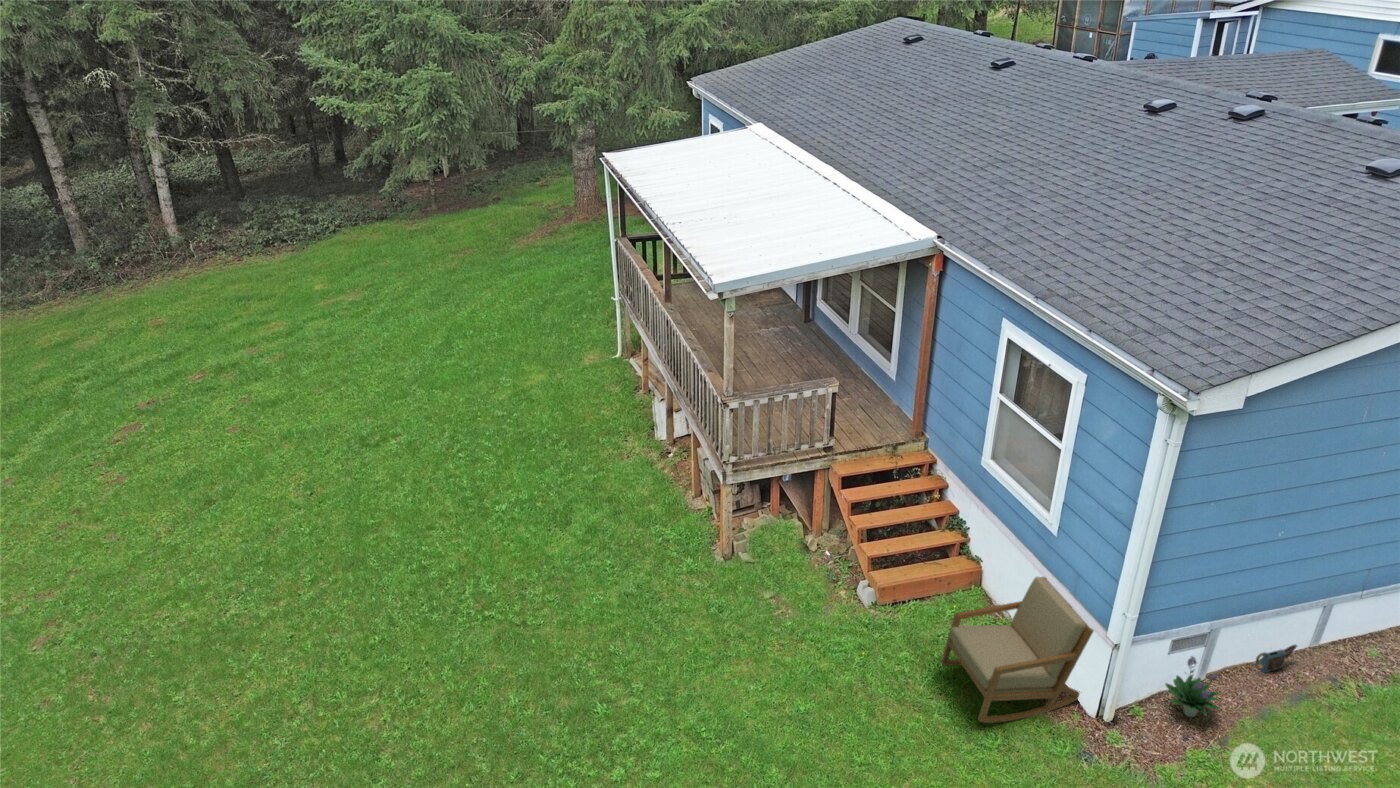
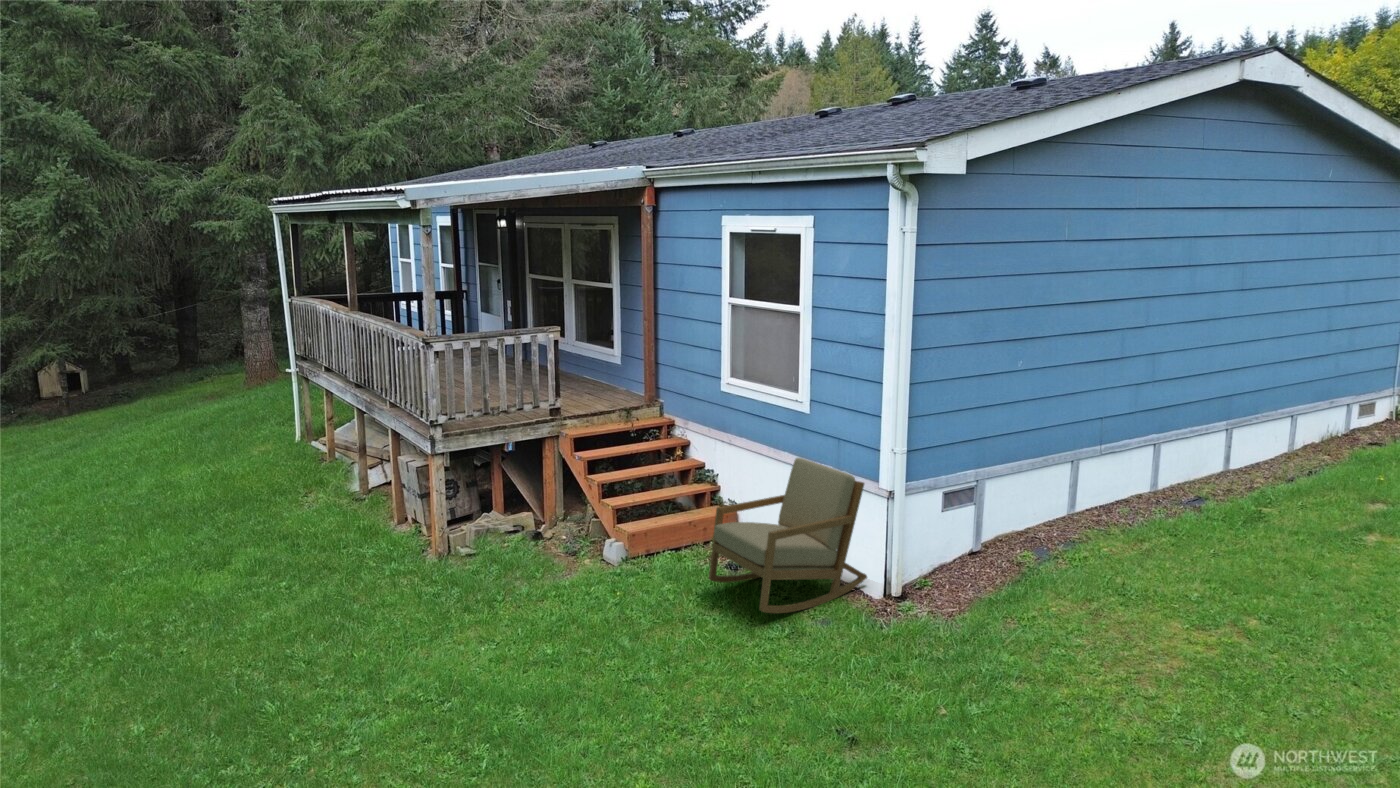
watering can: present [1254,645,1297,673] -> none [1023,503,1057,537]
potted plant: present [1166,656,1220,717] -> none [945,499,1005,576]

